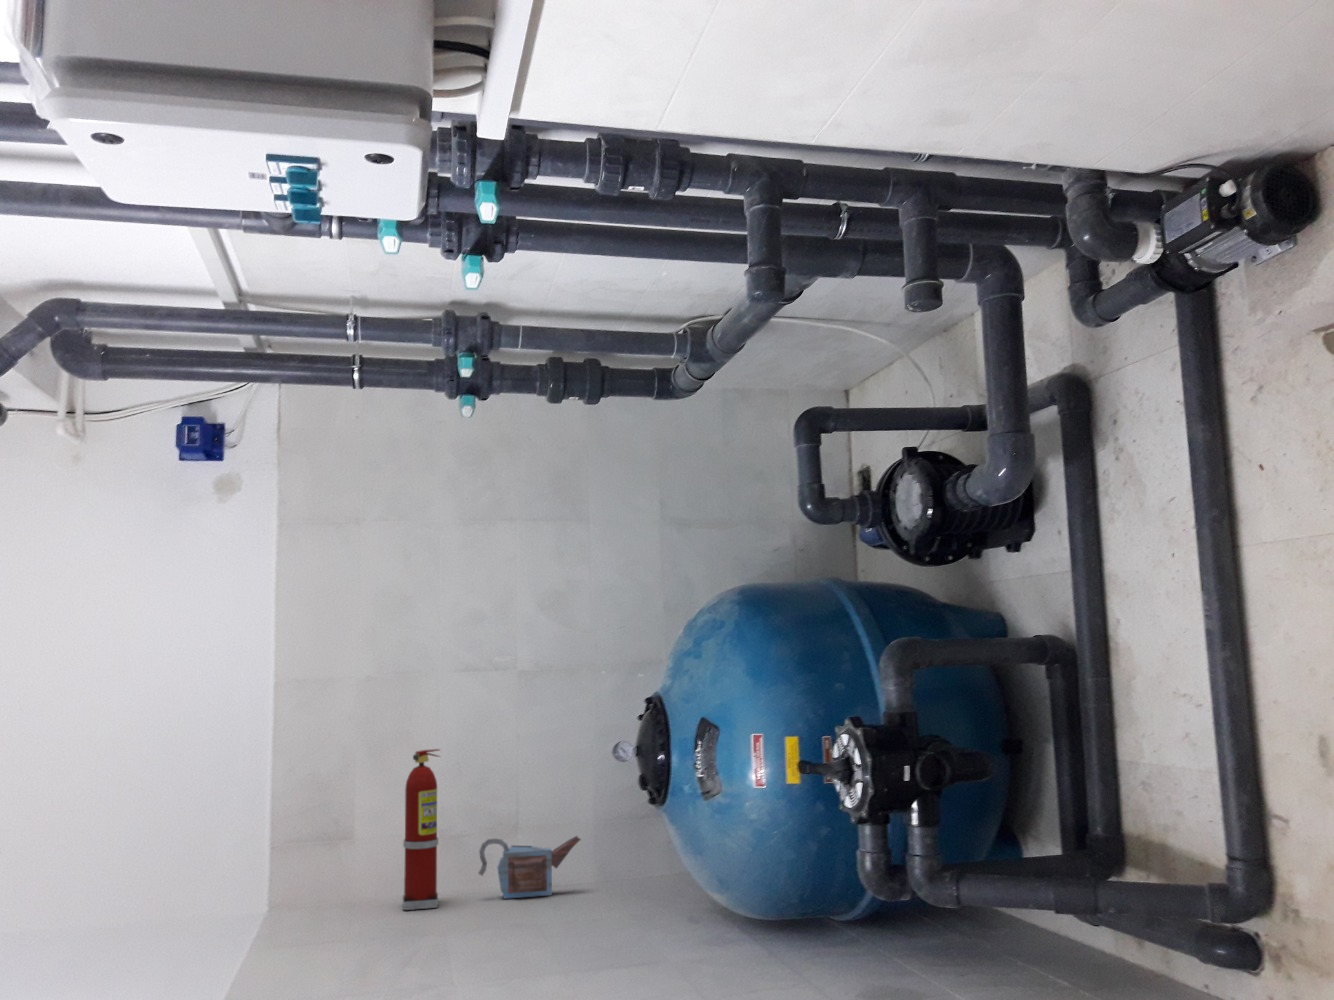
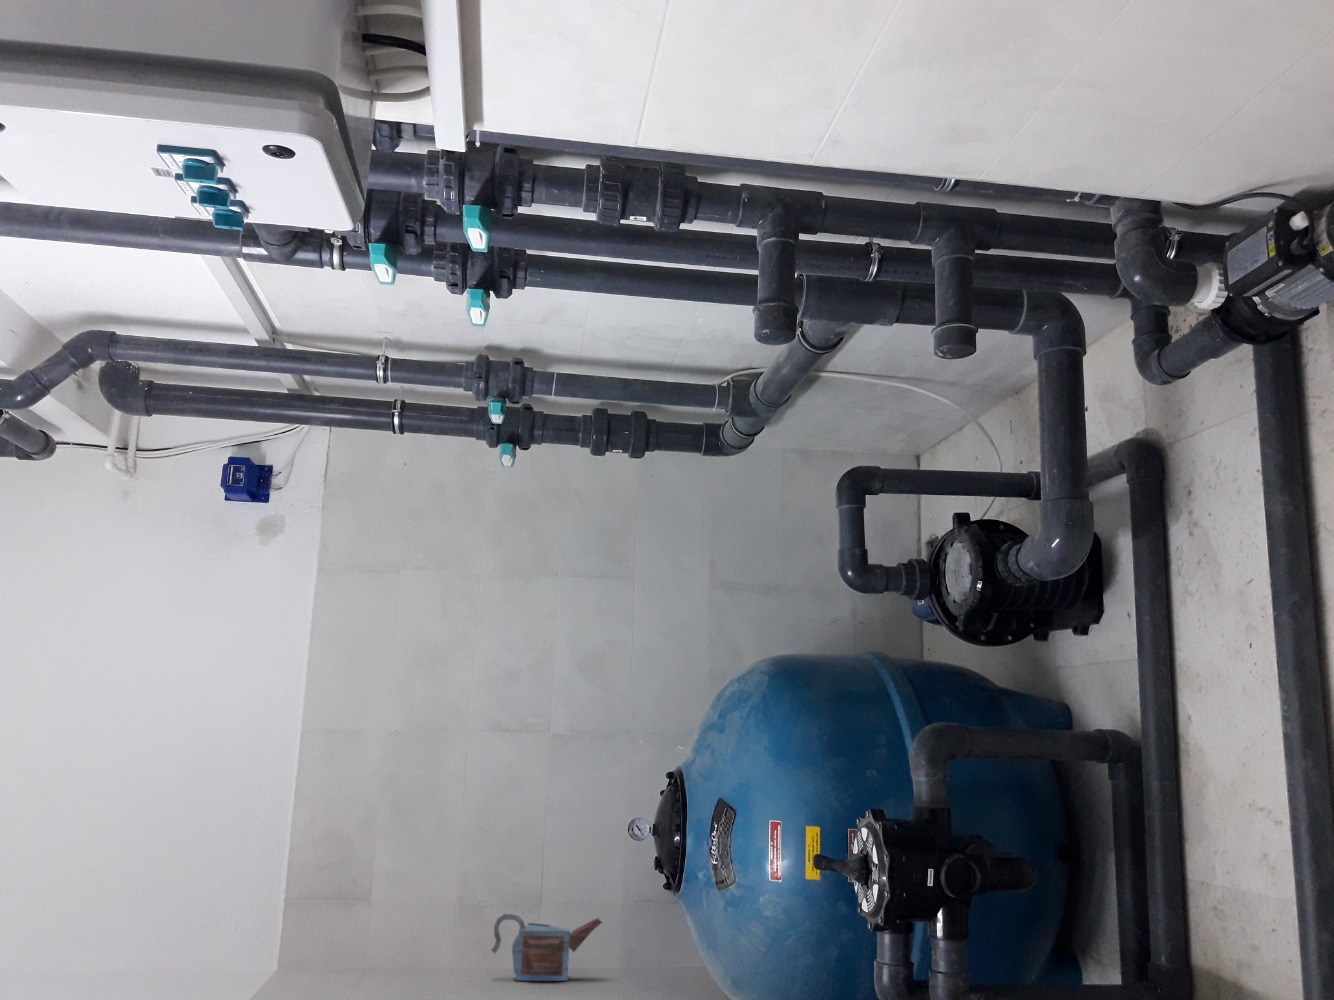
fire extinguisher: present [402,749,439,910] -> none [408,813,461,984]

